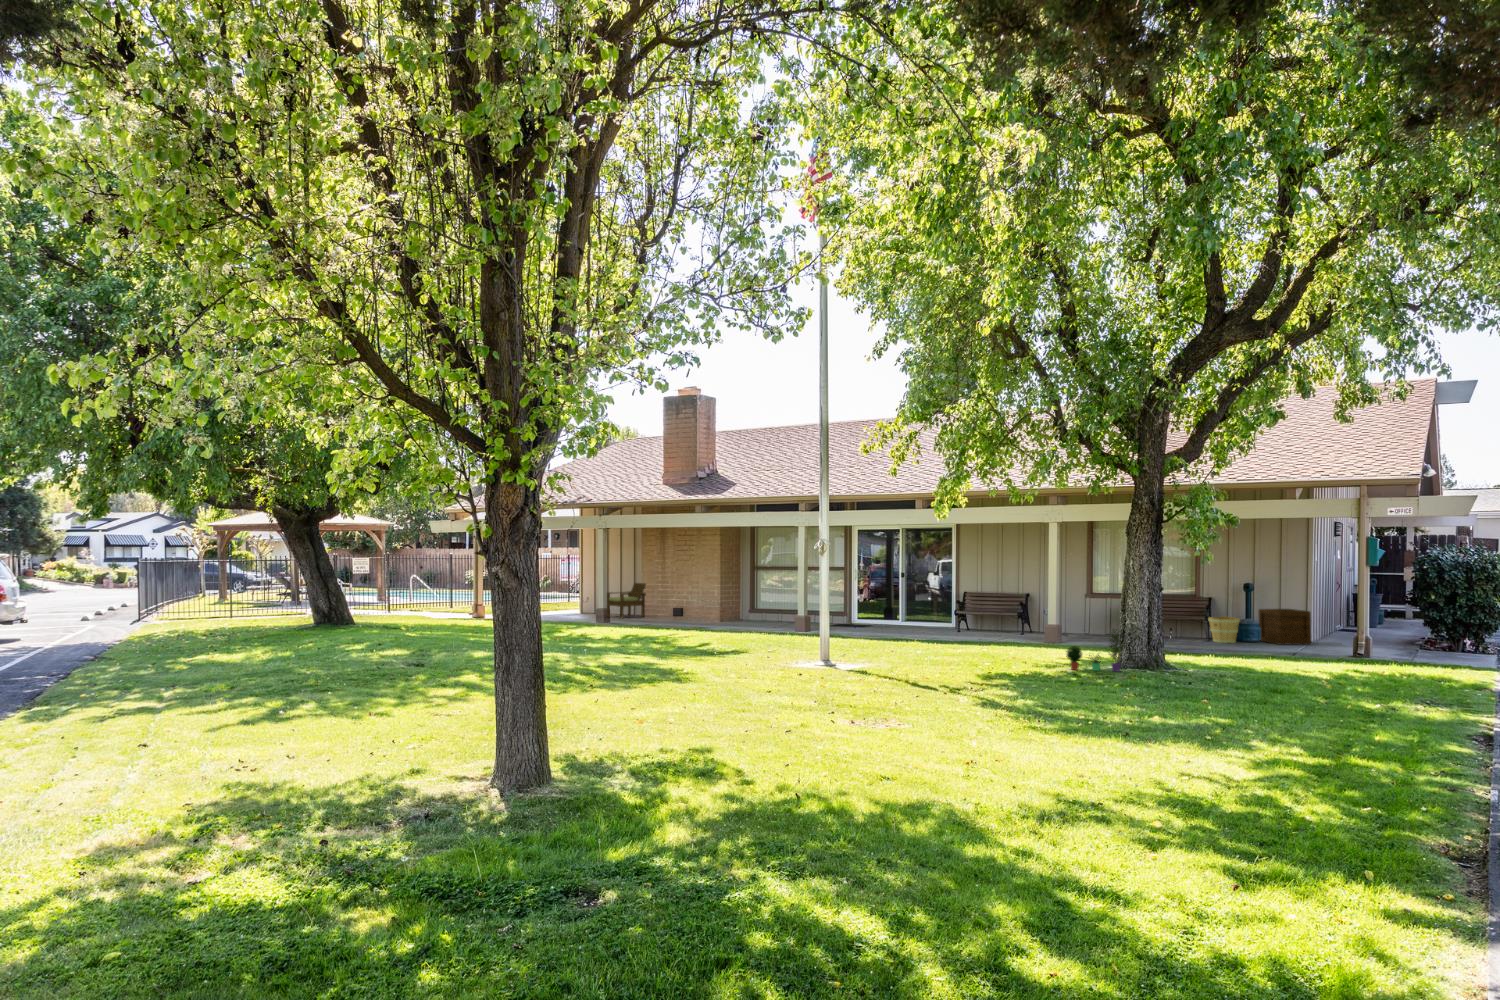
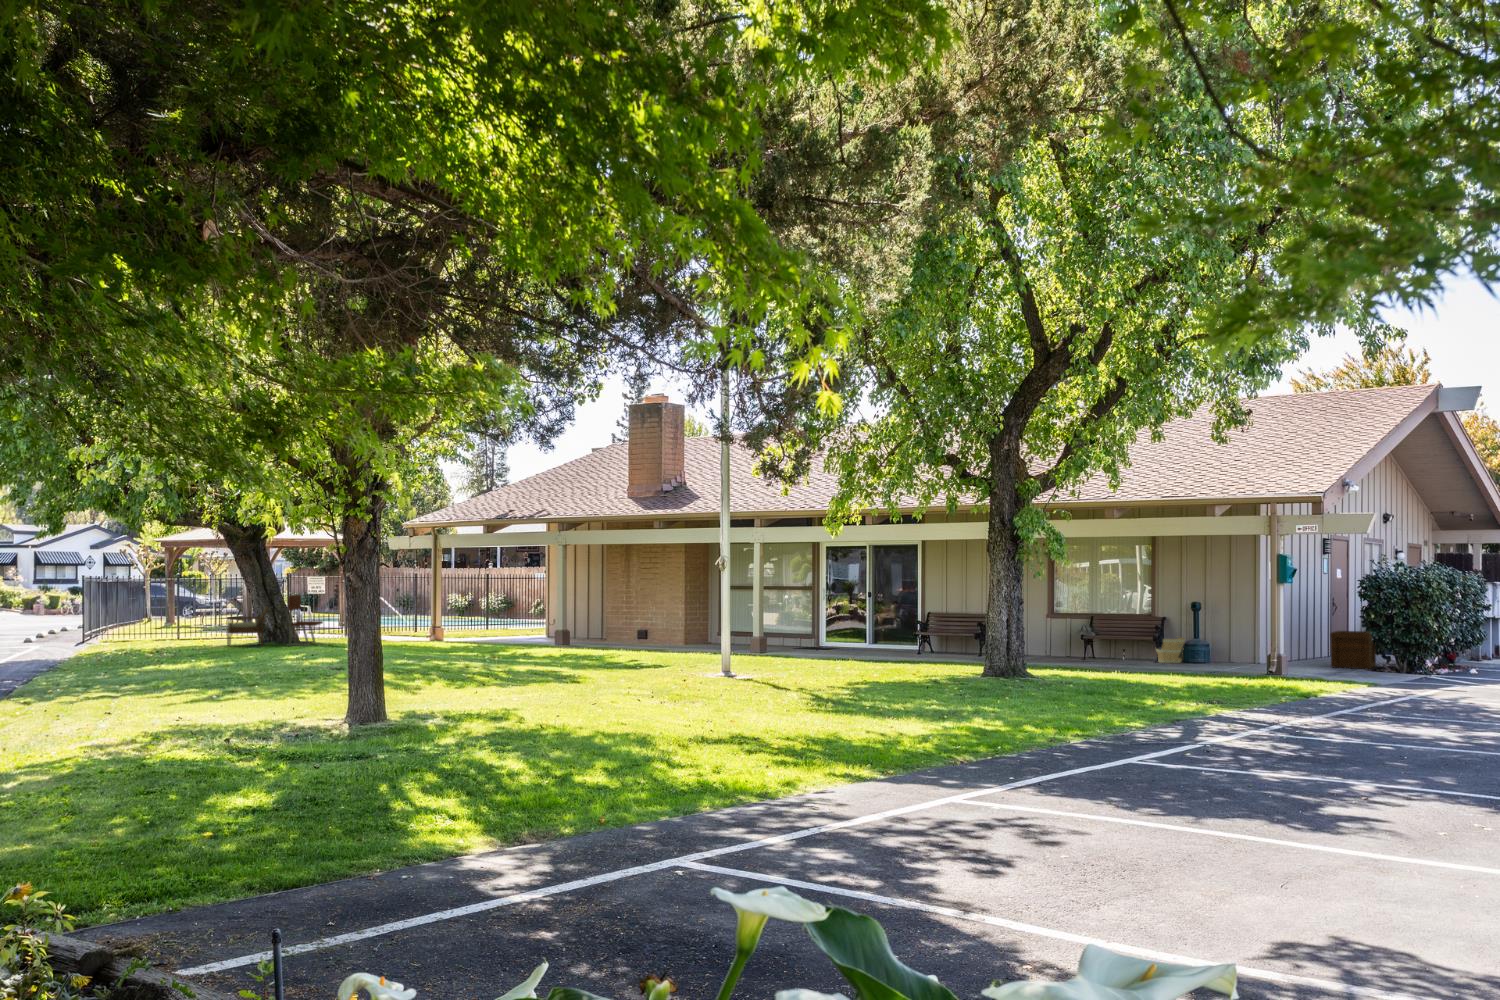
bench: none [340,576,374,626] -> present [288,594,323,646]
chair: present [607,583,646,618] -> present [227,607,268,646]
wooden crate: present [1259,609,1311,645] -> present [1330,631,1376,669]
potted plant: present [1066,629,1123,672] -> none [949,640,1003,681]

